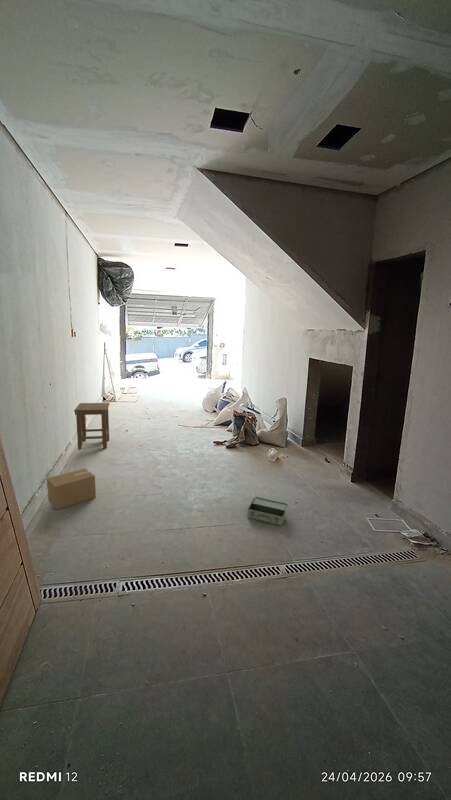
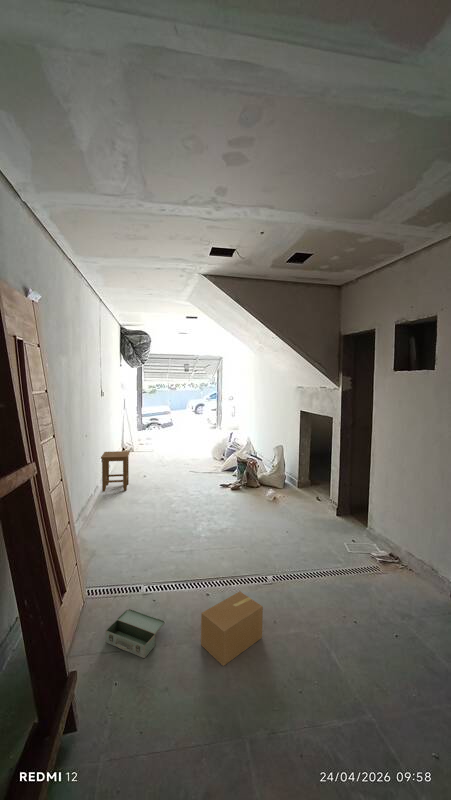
cardboard box: present [47,468,96,510] -> present [201,591,263,666]
toolbox: present [247,497,288,526] -> present [106,609,165,658]

